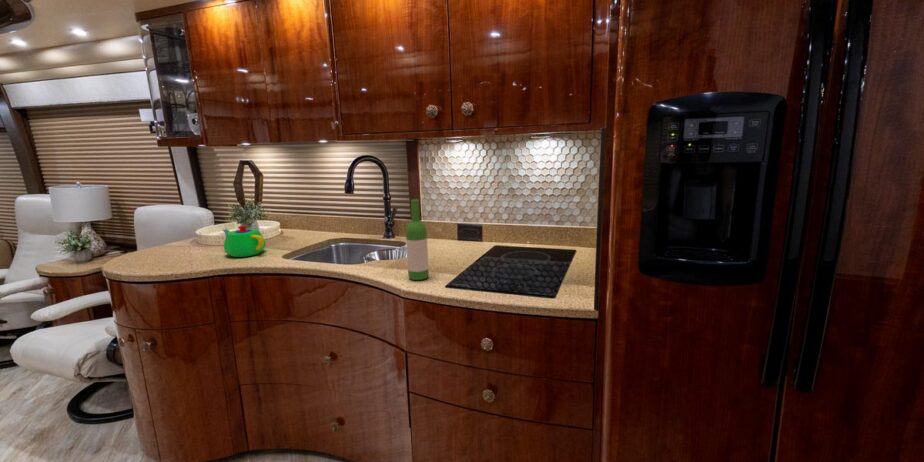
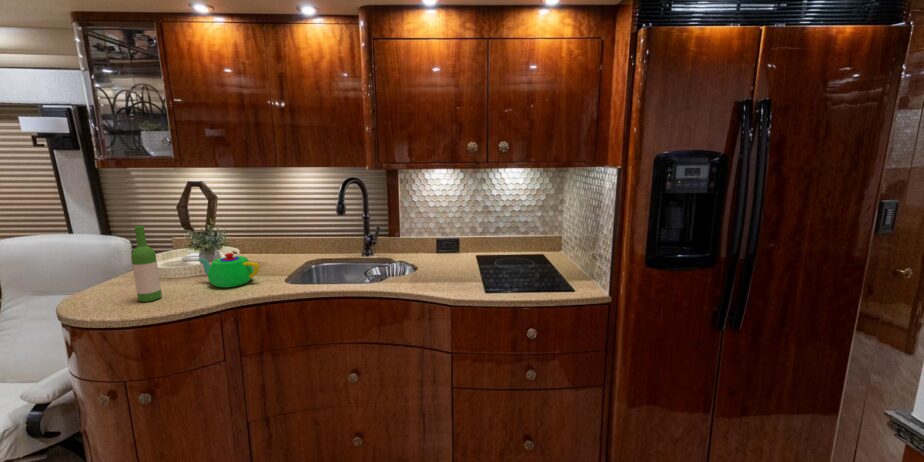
wine bottle: present [406,199,429,280] -> present [131,226,162,302]

